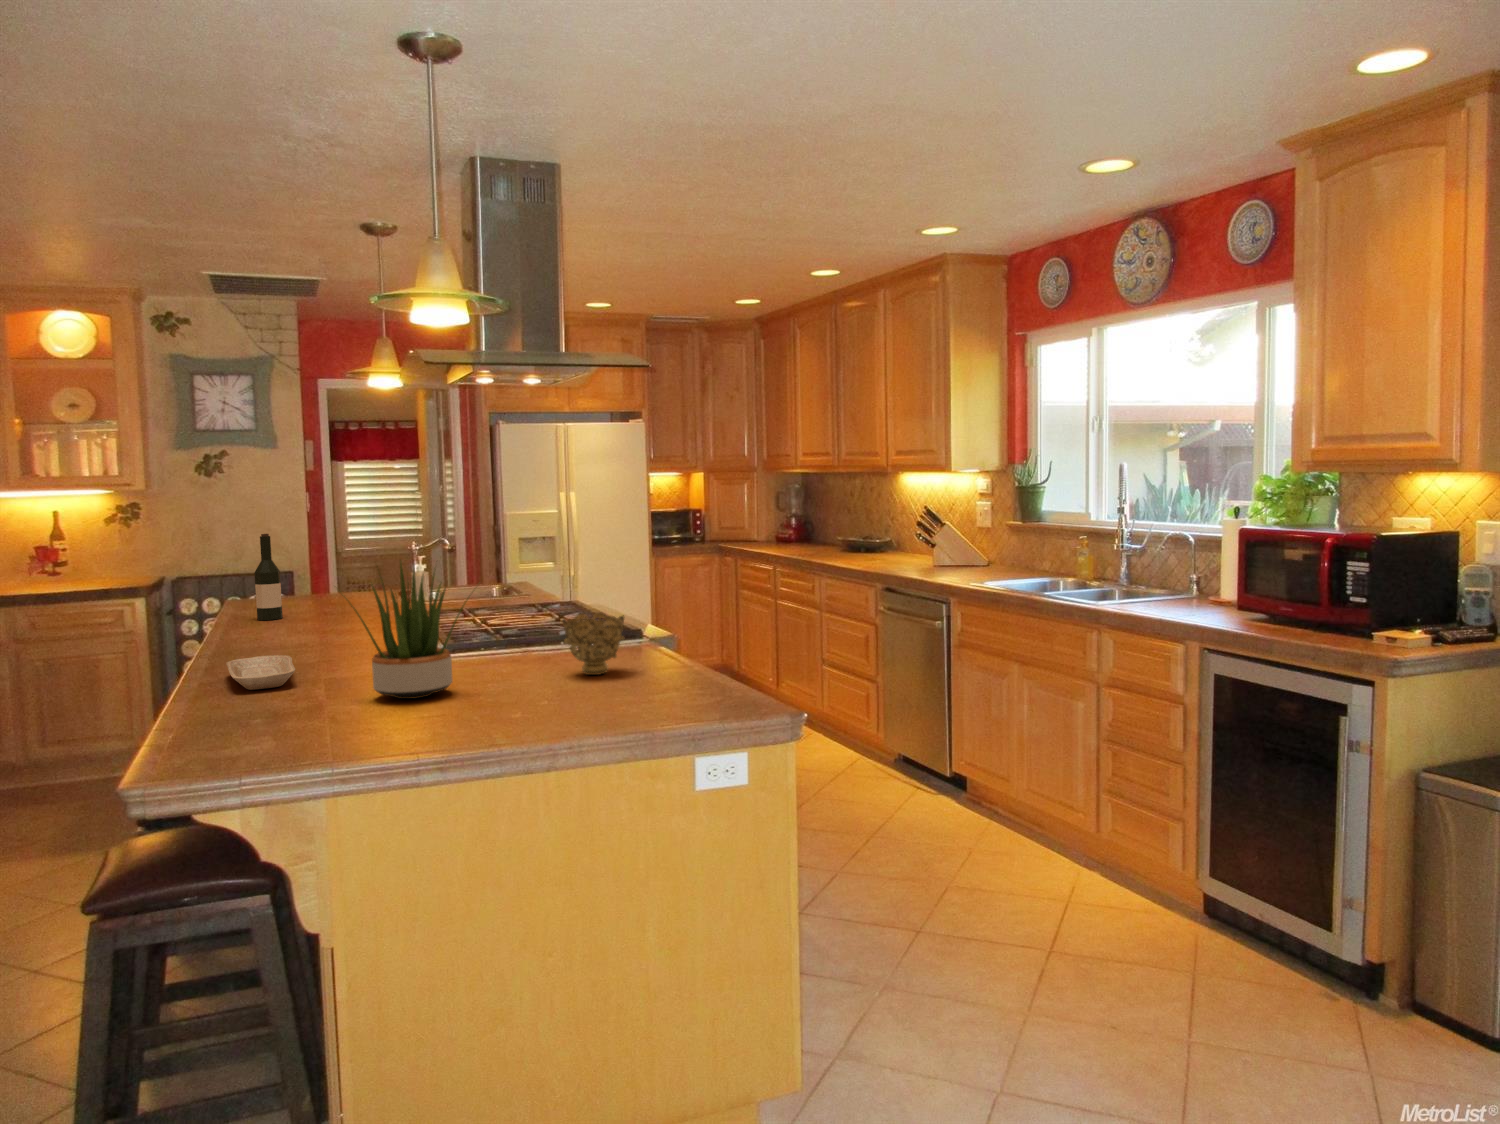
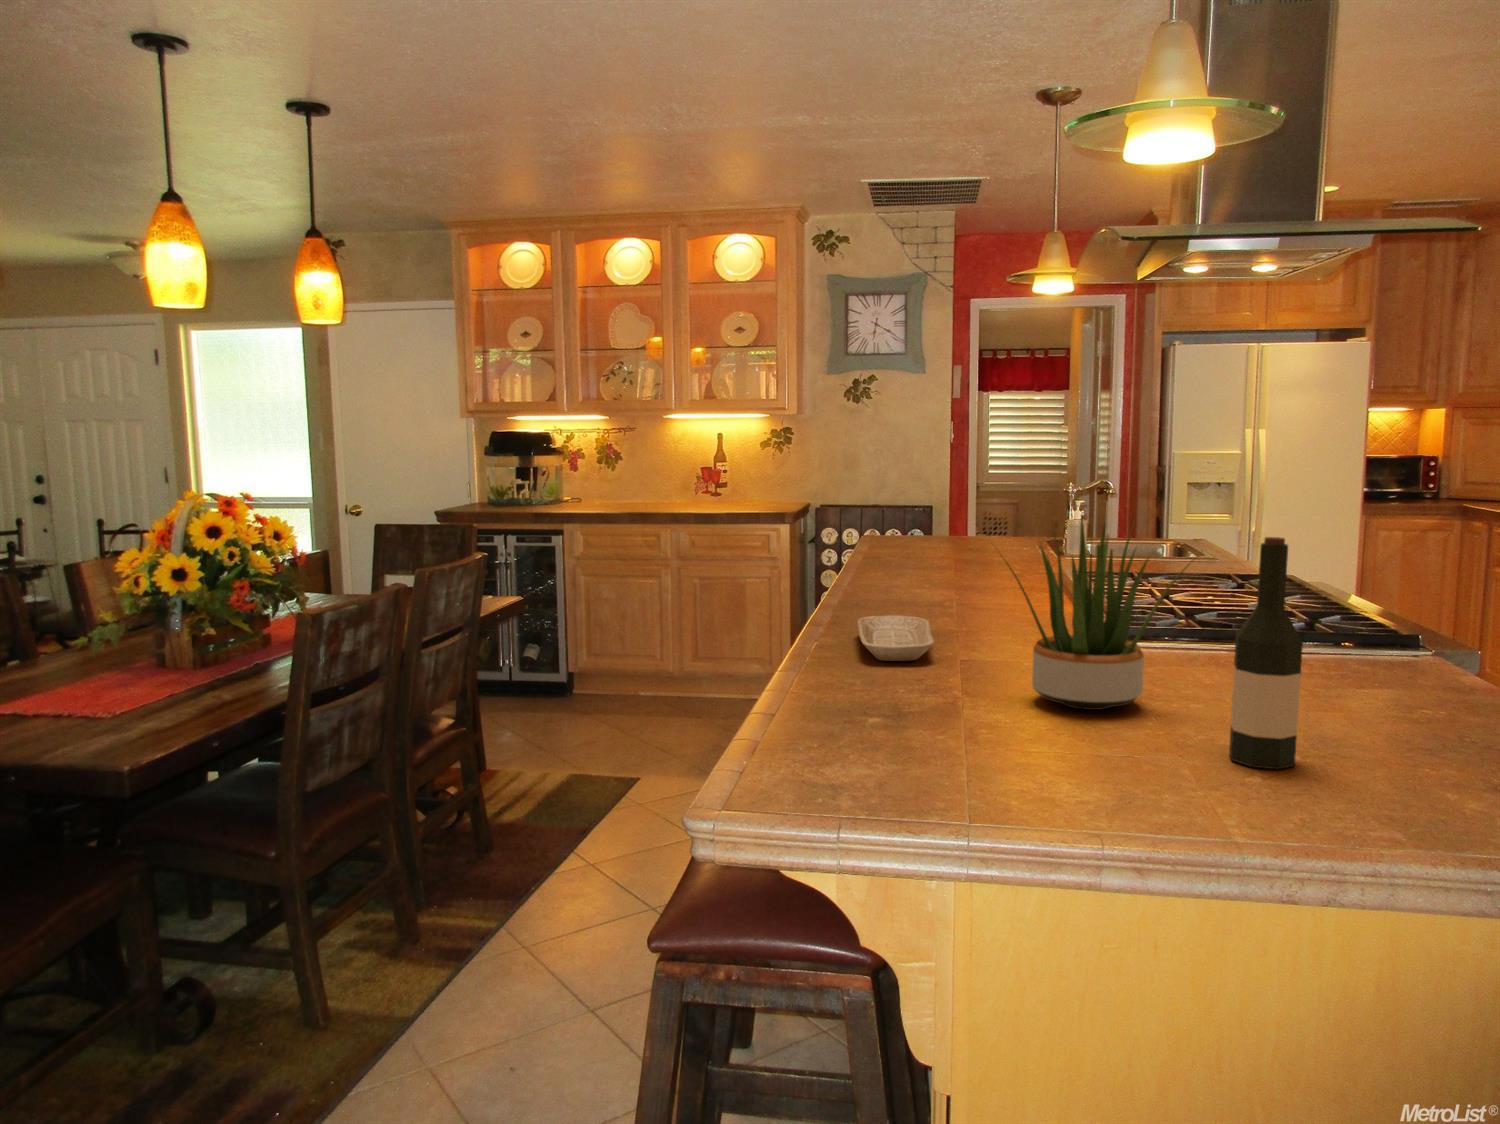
wine bottle: present [254,534,283,620] -> present [1229,537,1303,769]
decorative bowl: present [562,612,624,675] -> none [1313,611,1424,710]

